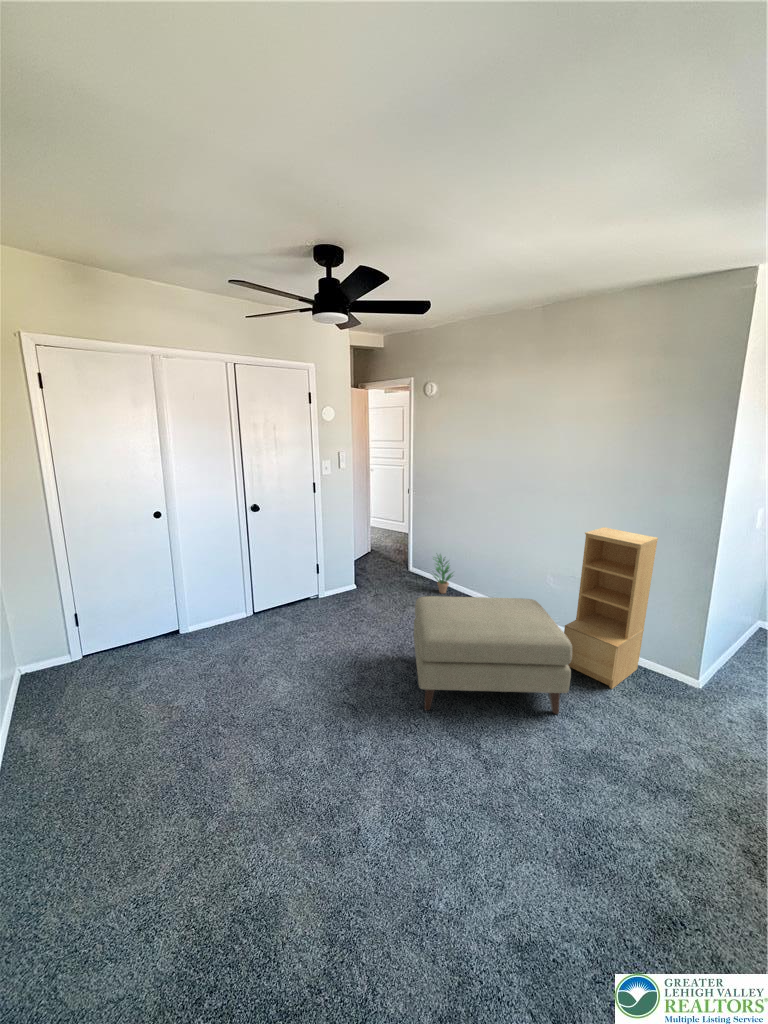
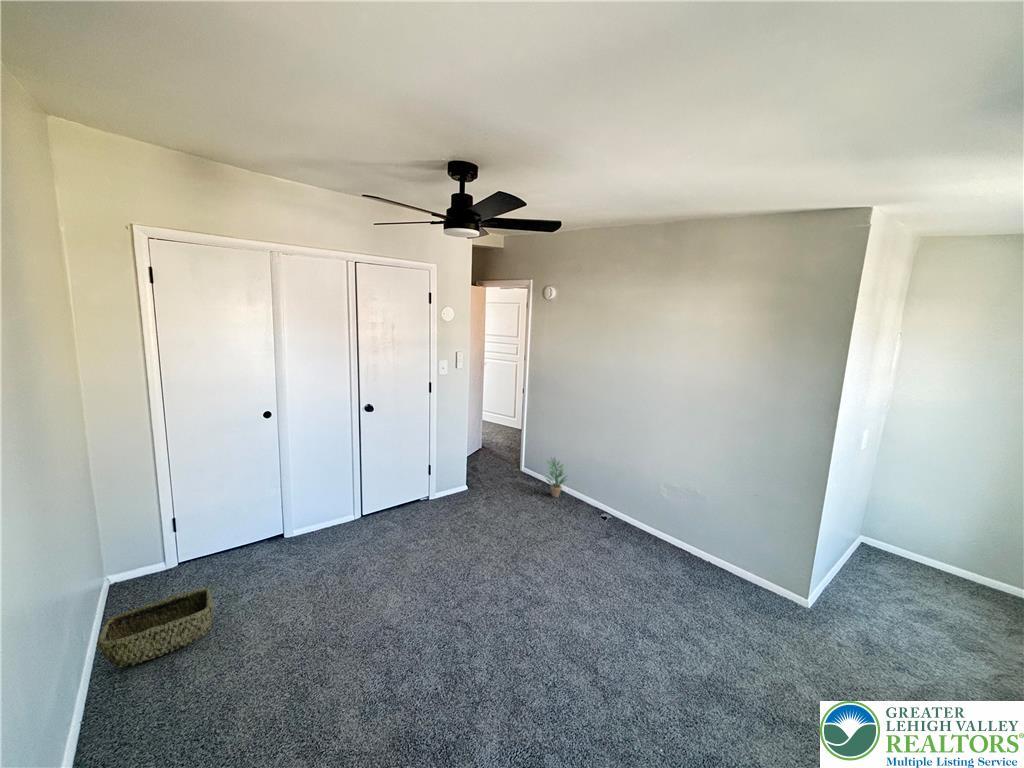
bookshelf: present [564,527,658,689] -> none [675,443,772,607]
ottoman: present [414,596,572,714] -> none [529,508,690,635]
woven basket: none [8,674,113,742] -> present [97,588,213,667]

